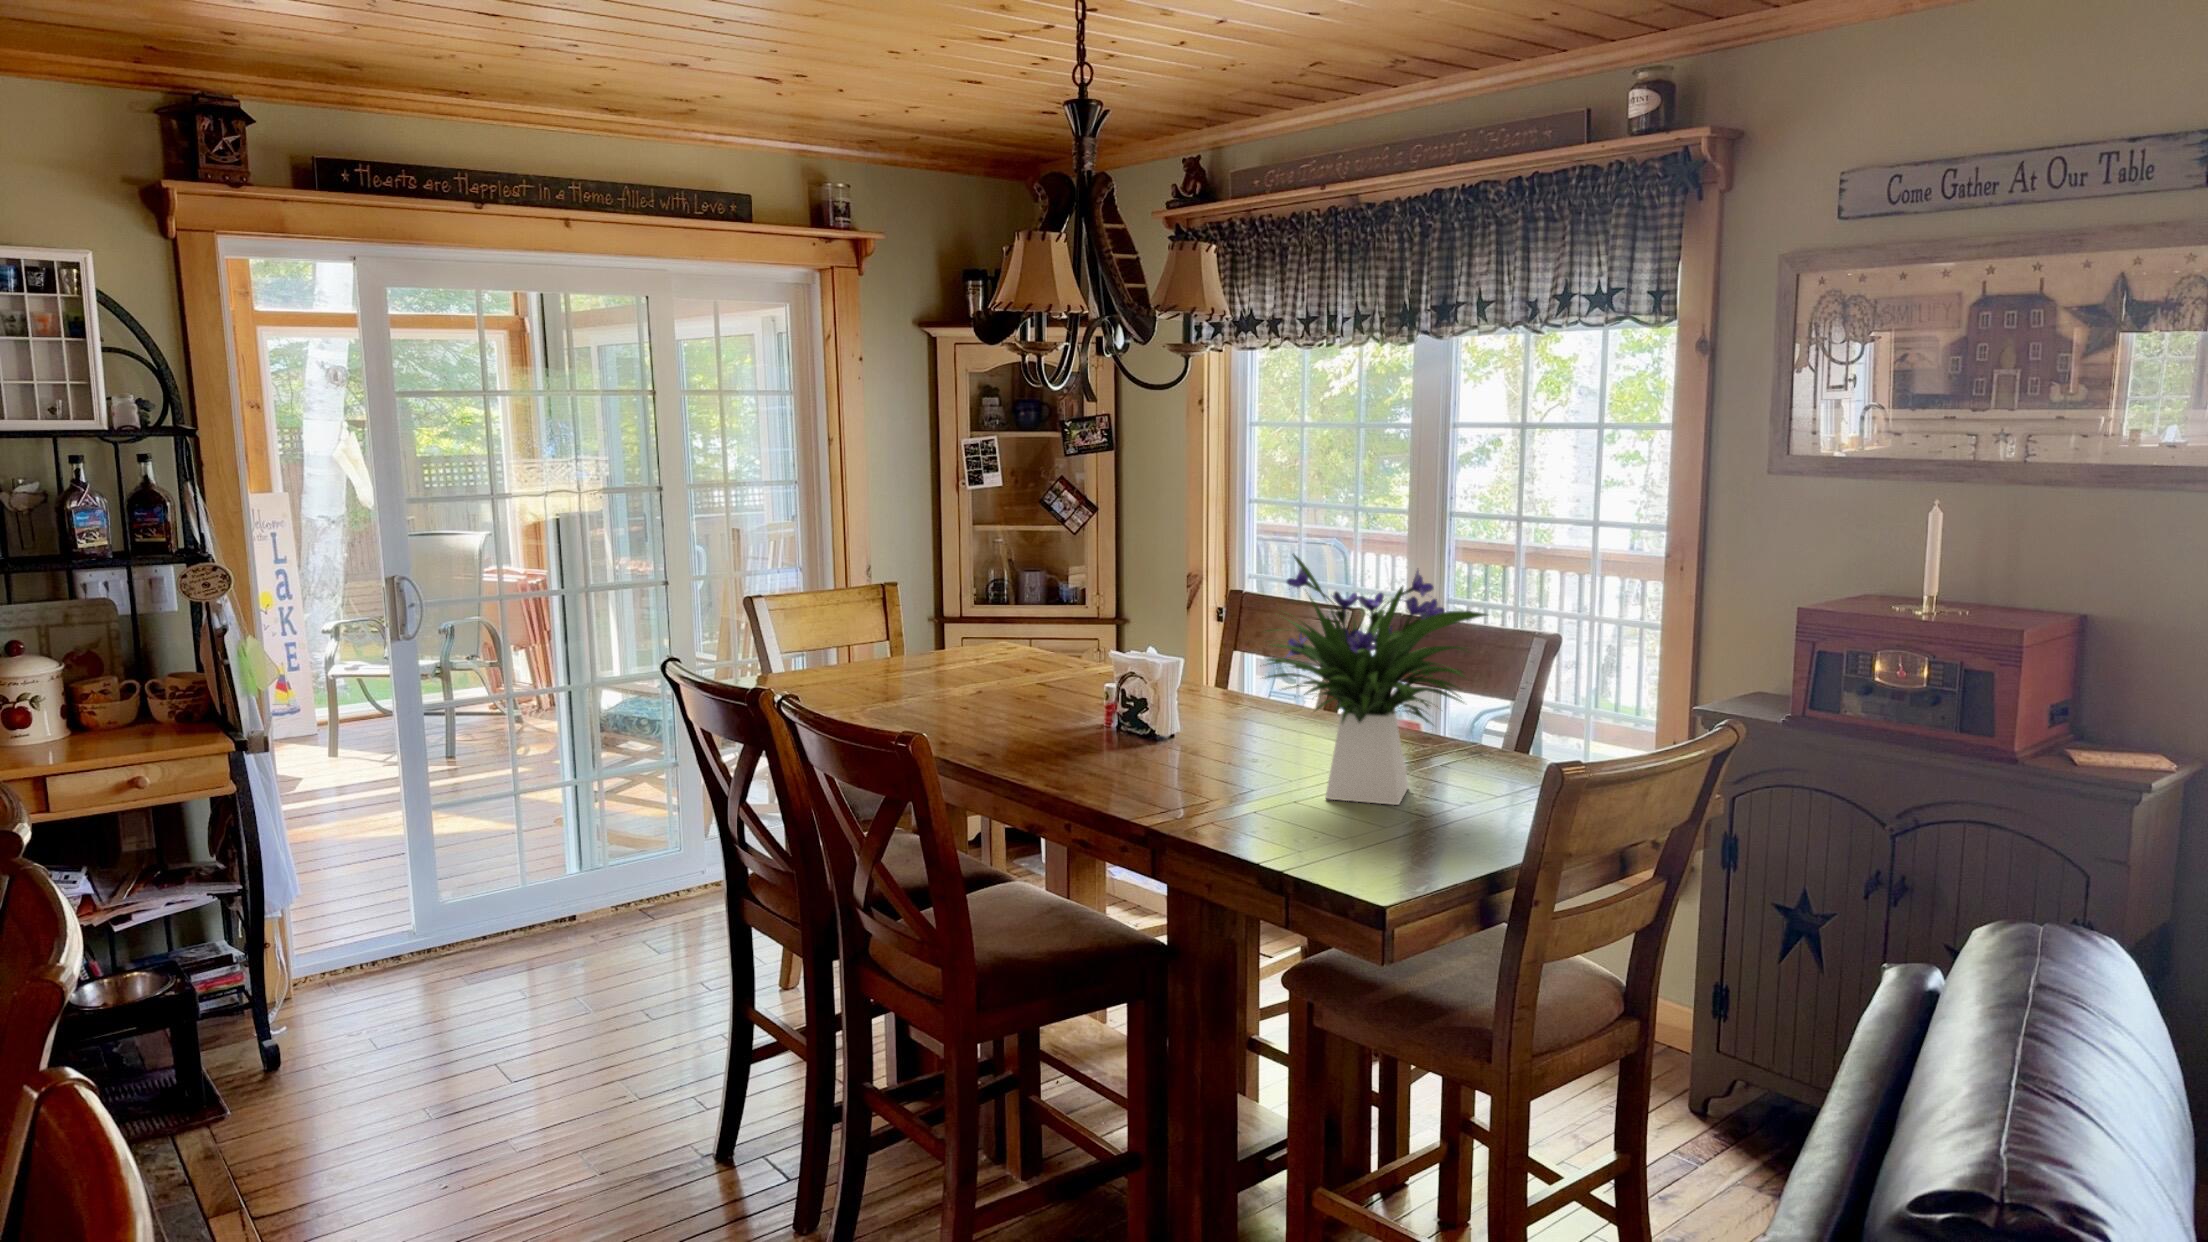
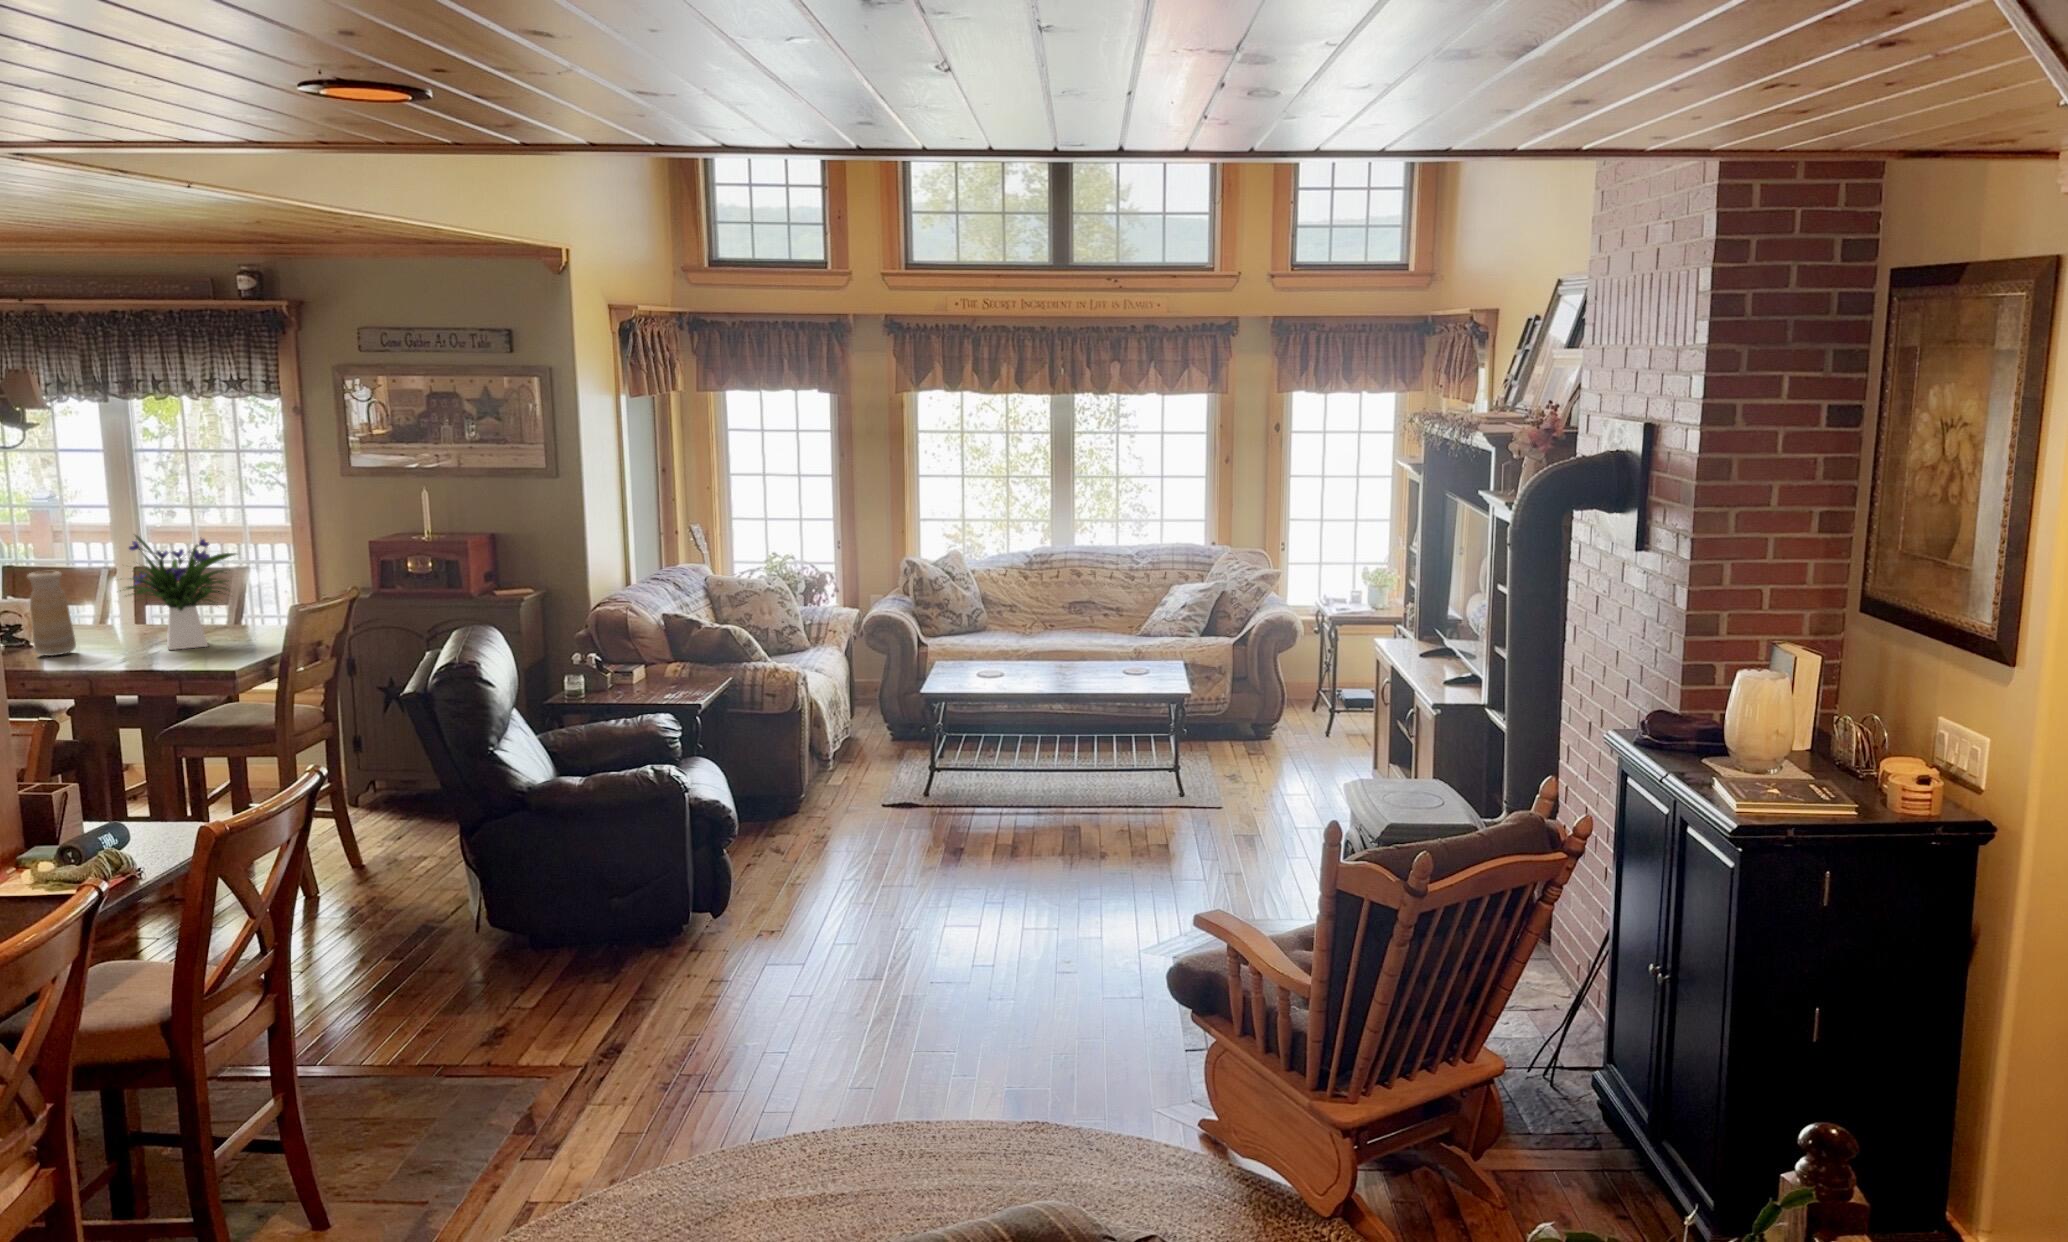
vase: none [1129,609,1194,769] -> present [27,571,76,656]

